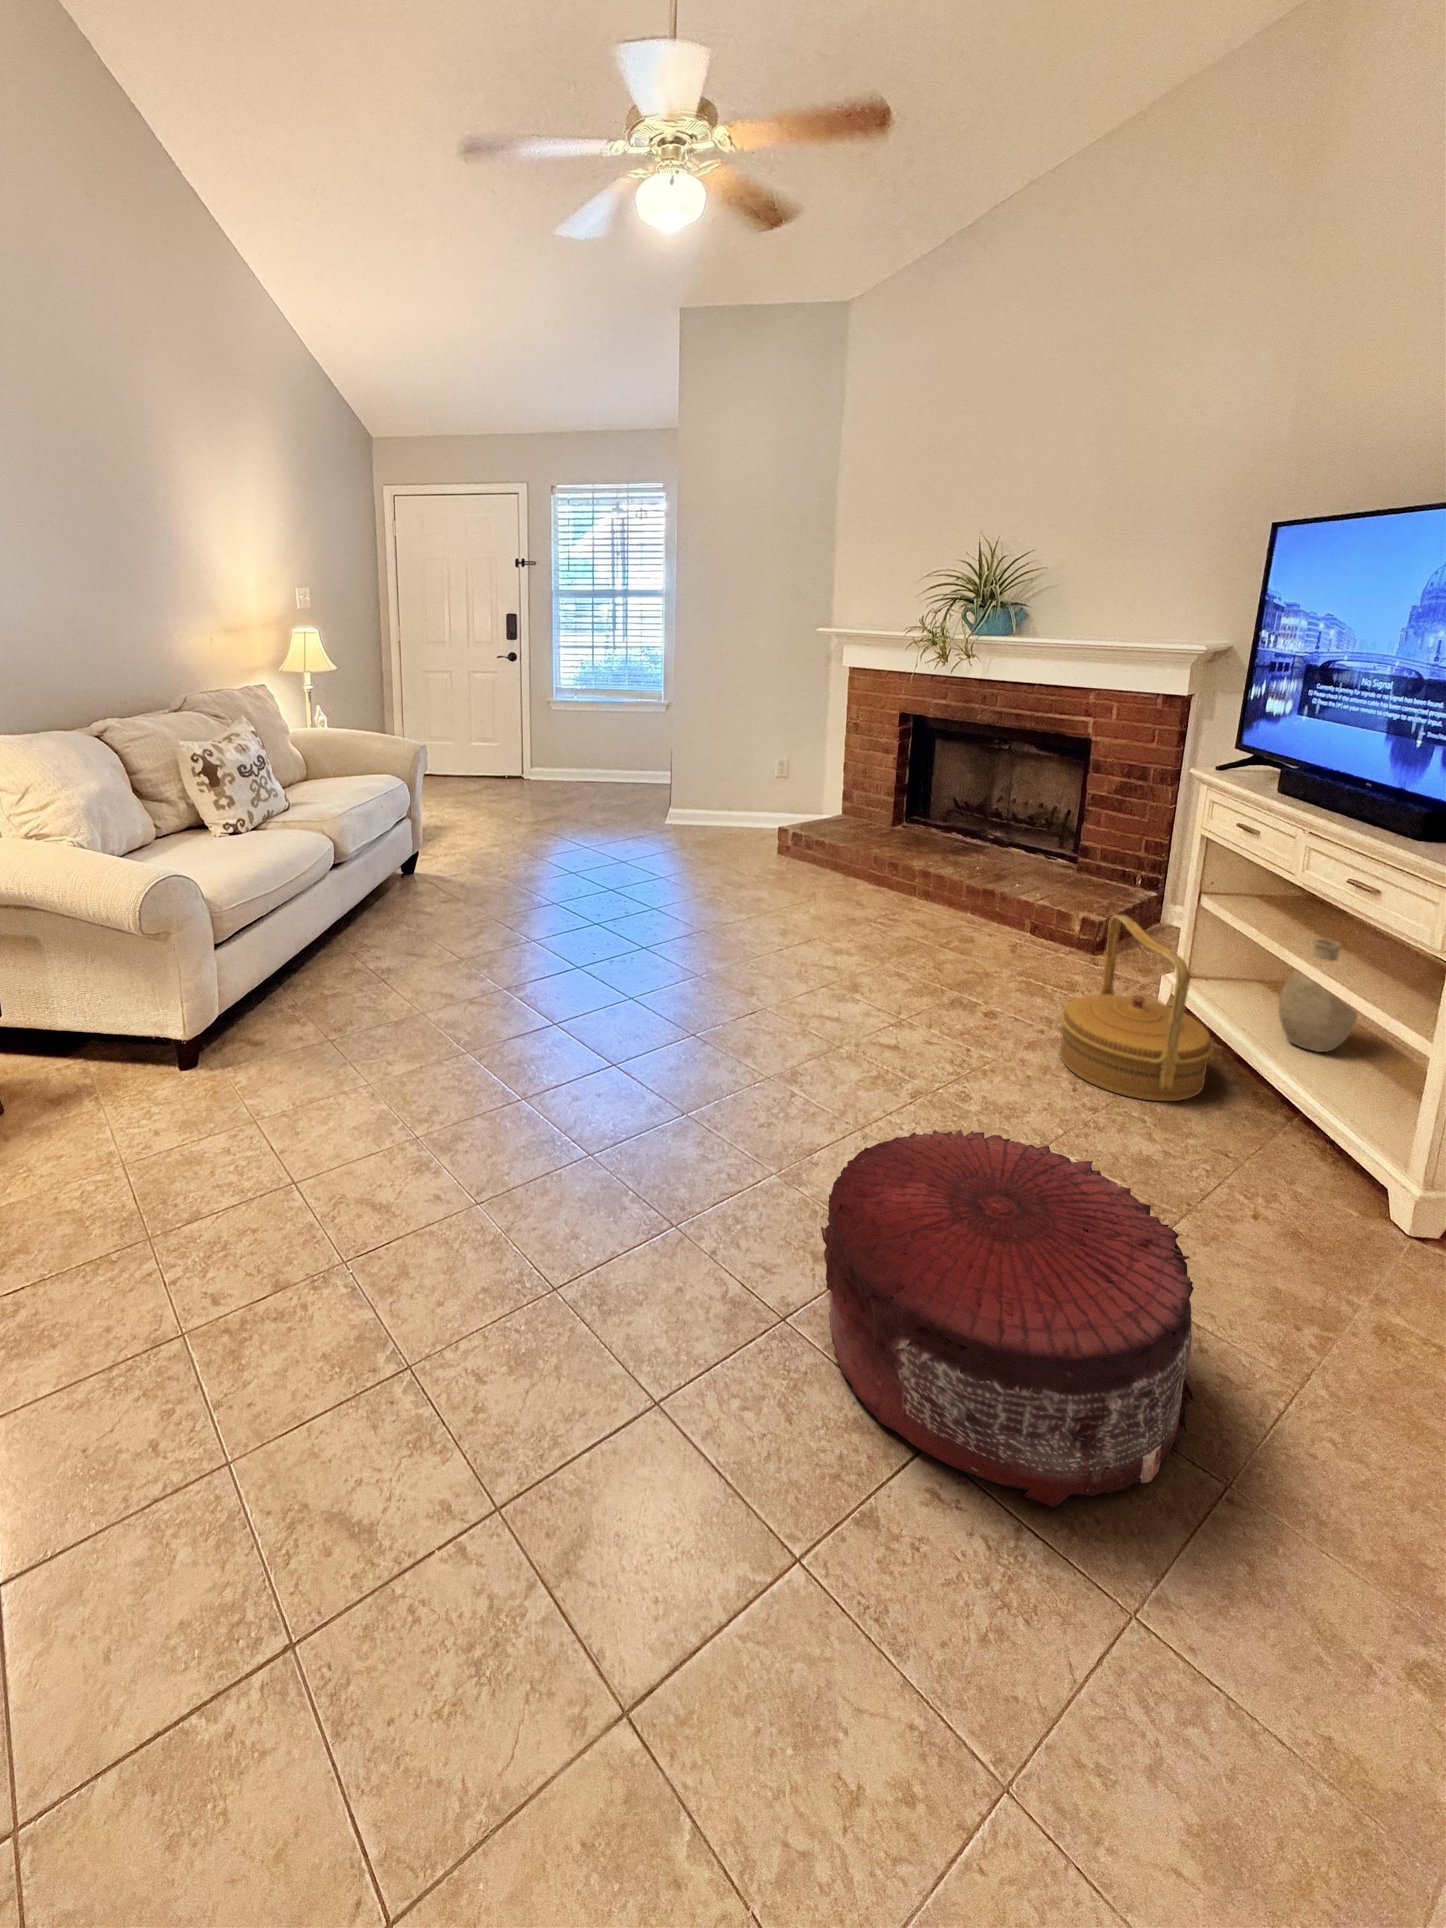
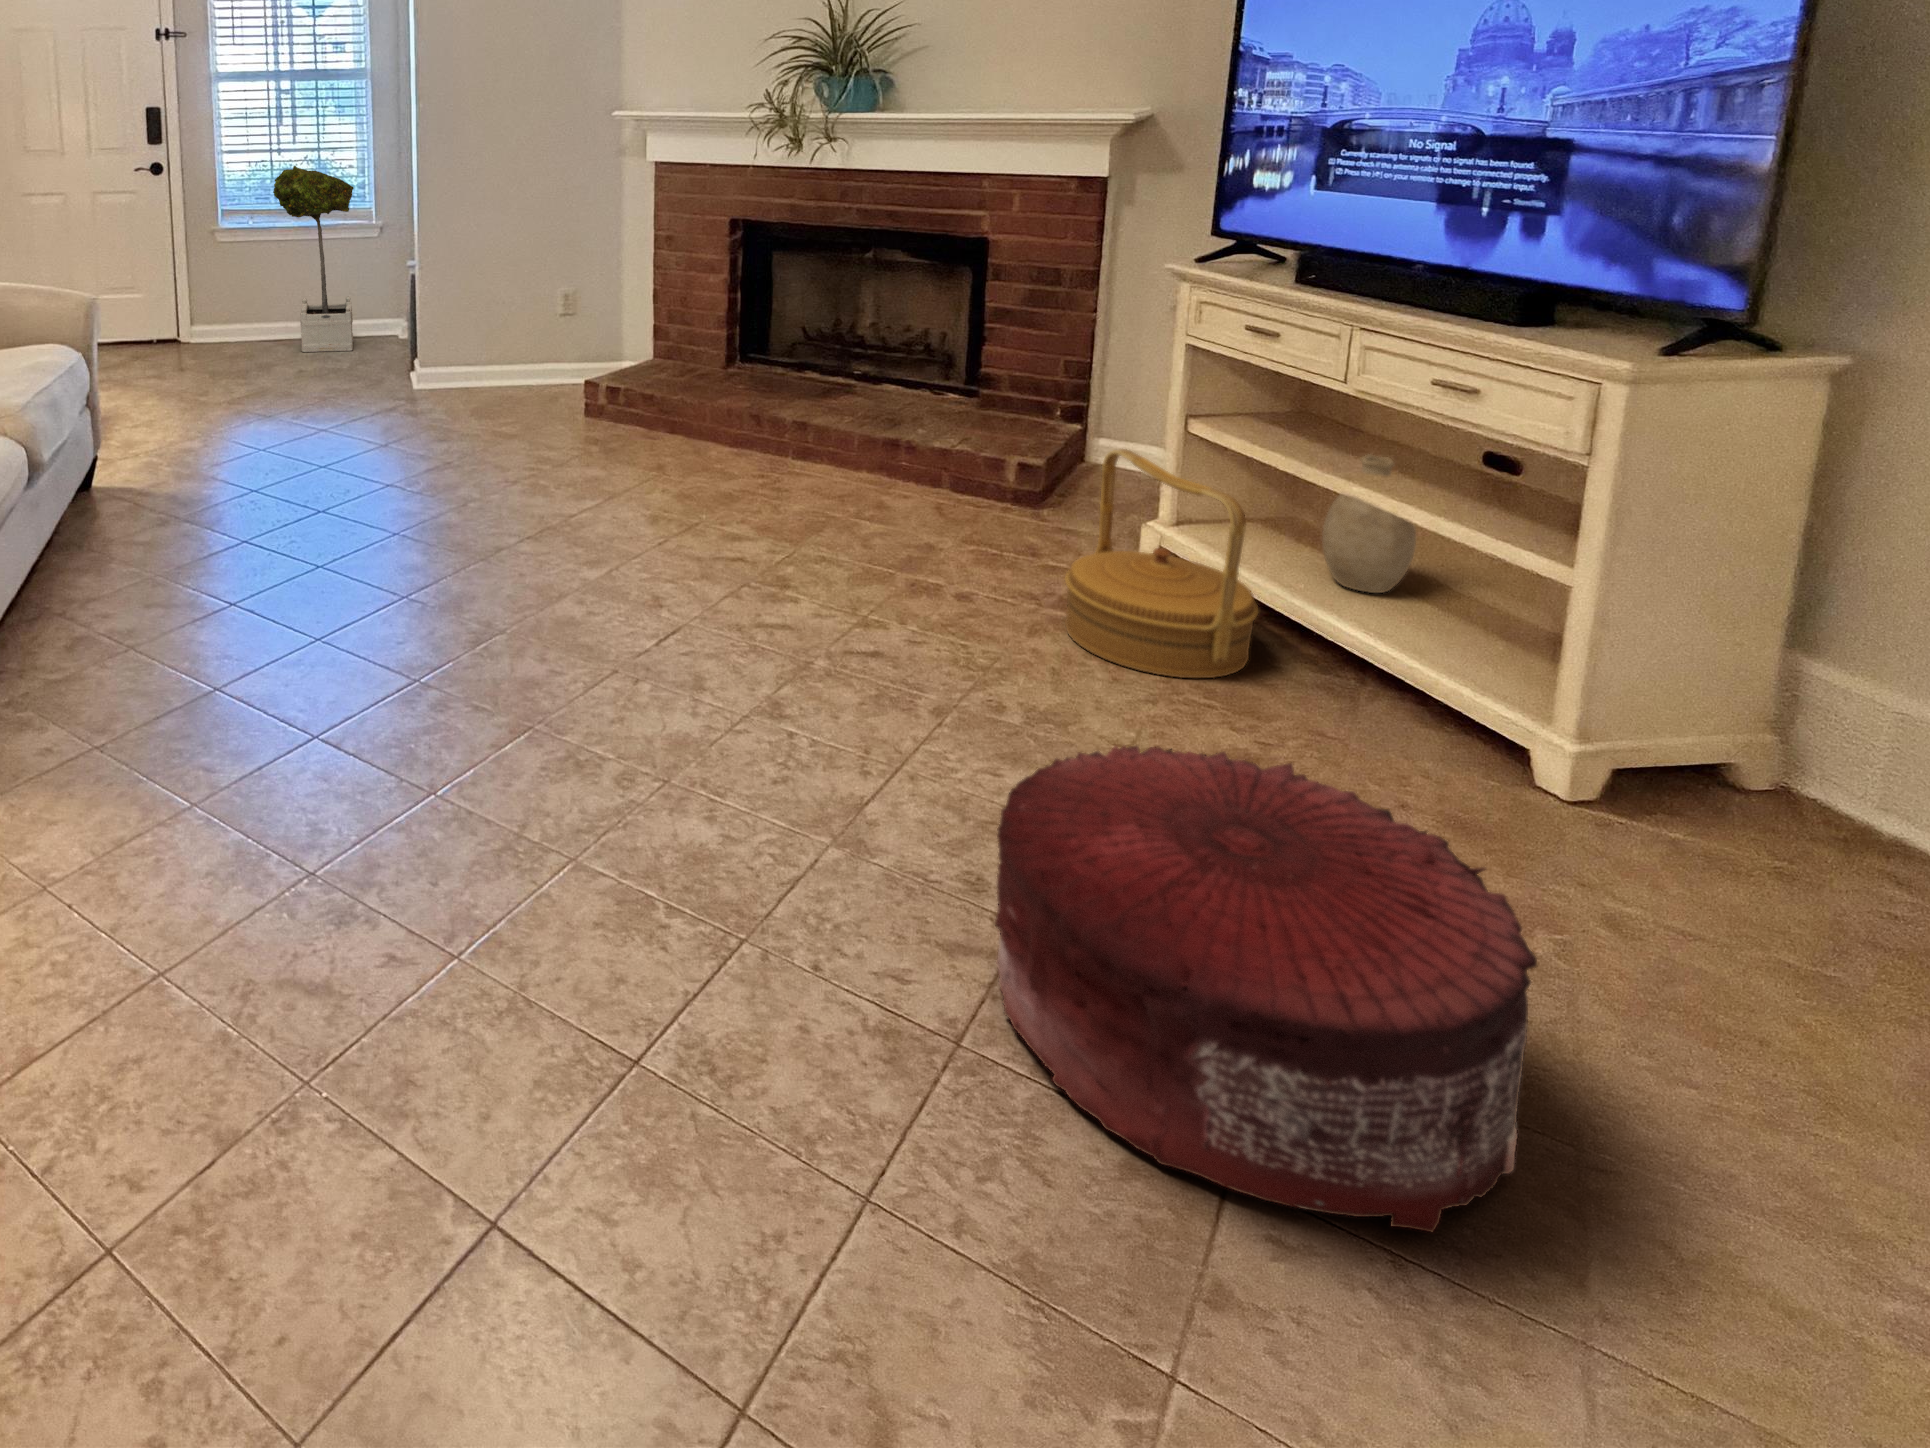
potted tree: none [586,657,645,794] -> present [273,166,354,352]

